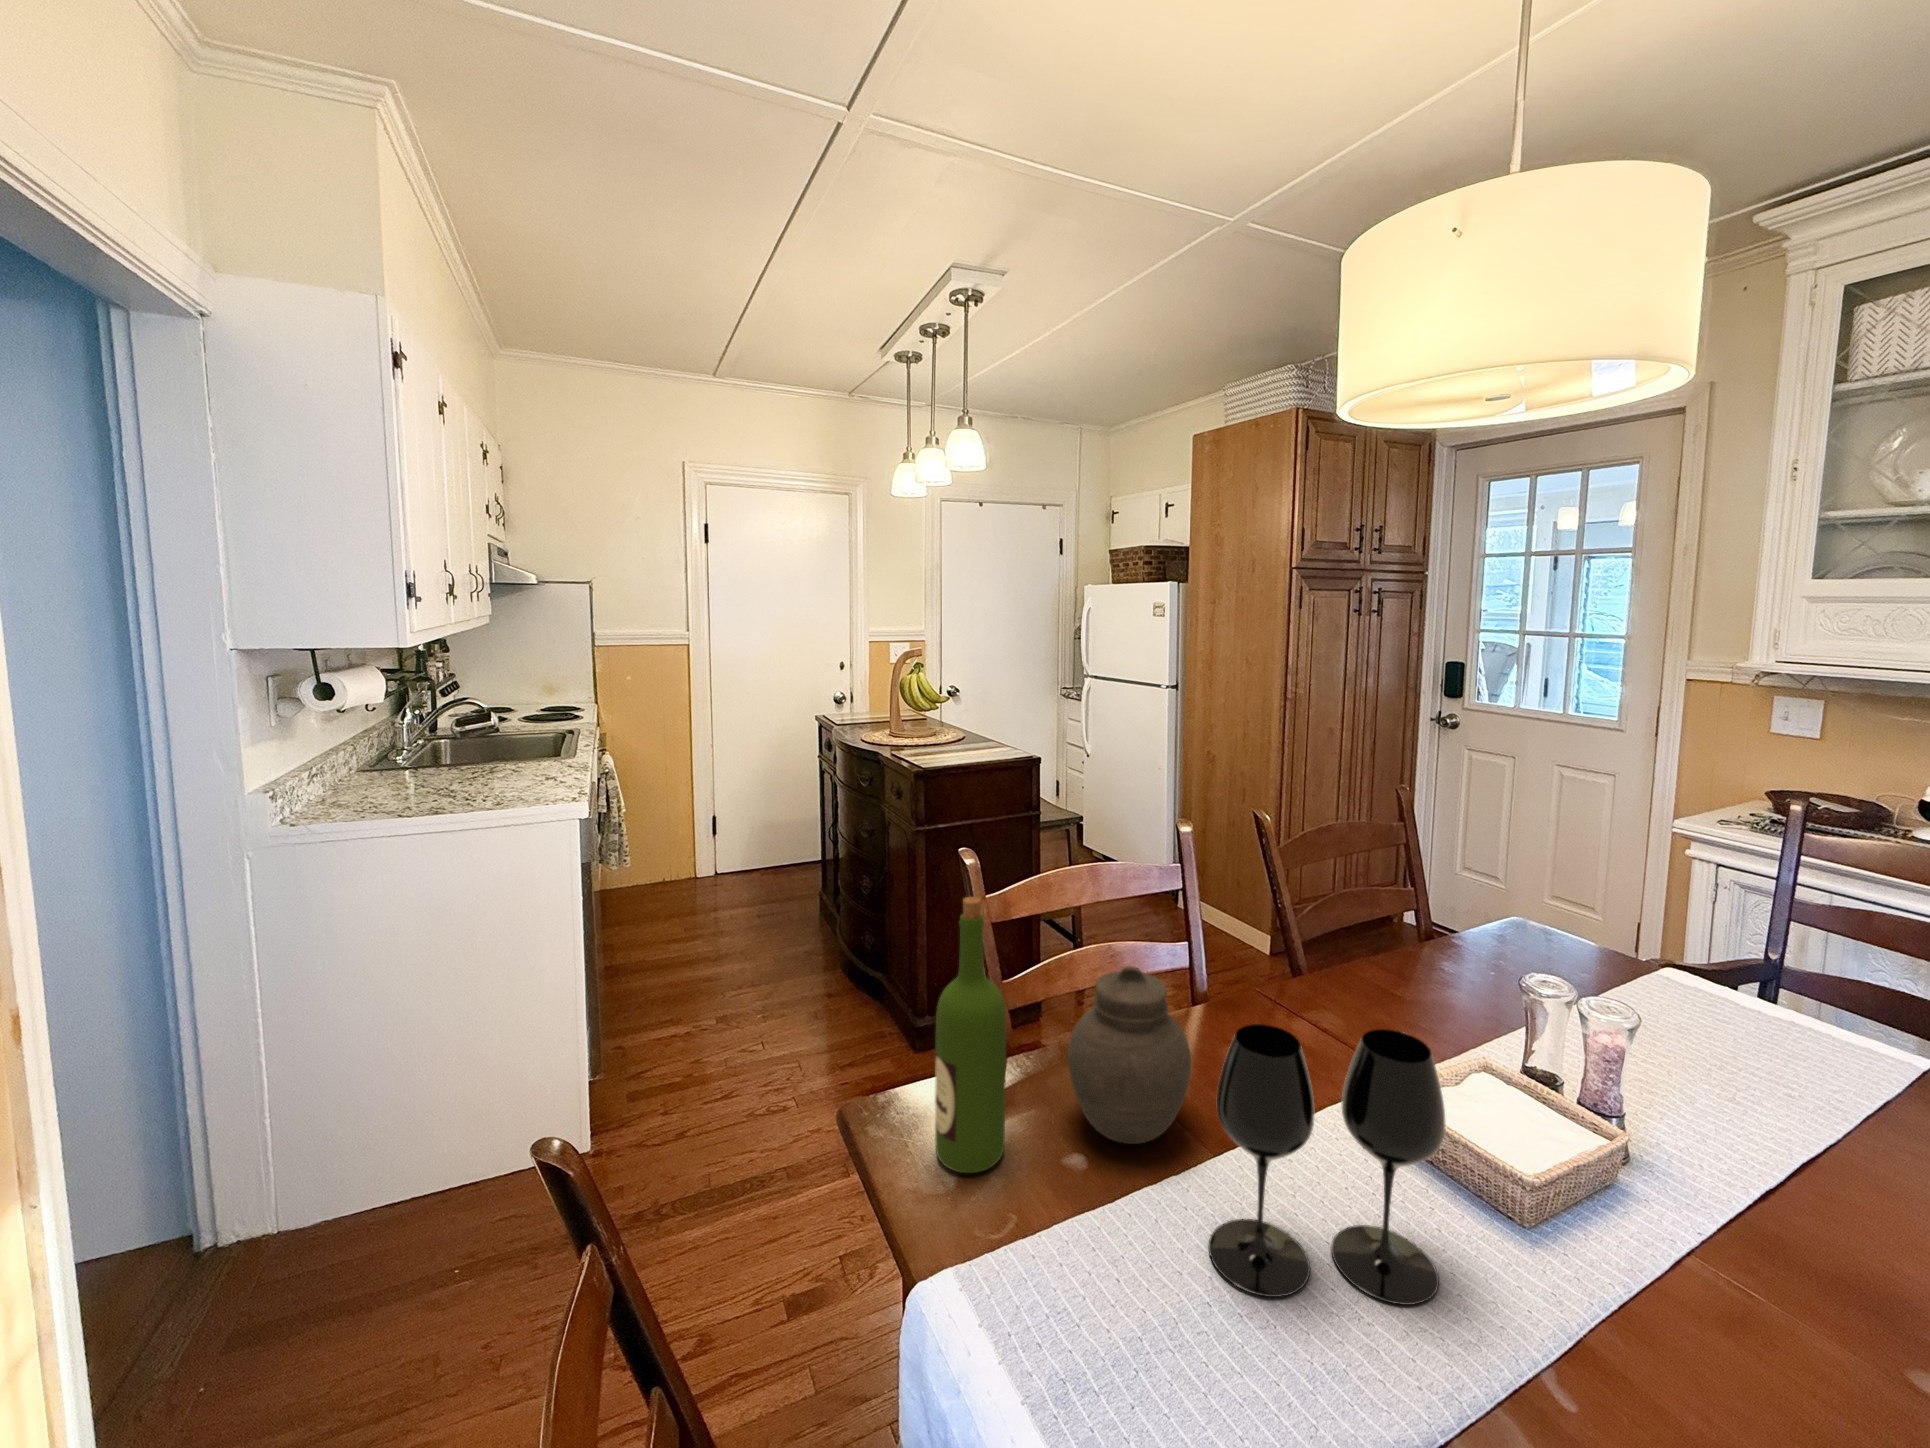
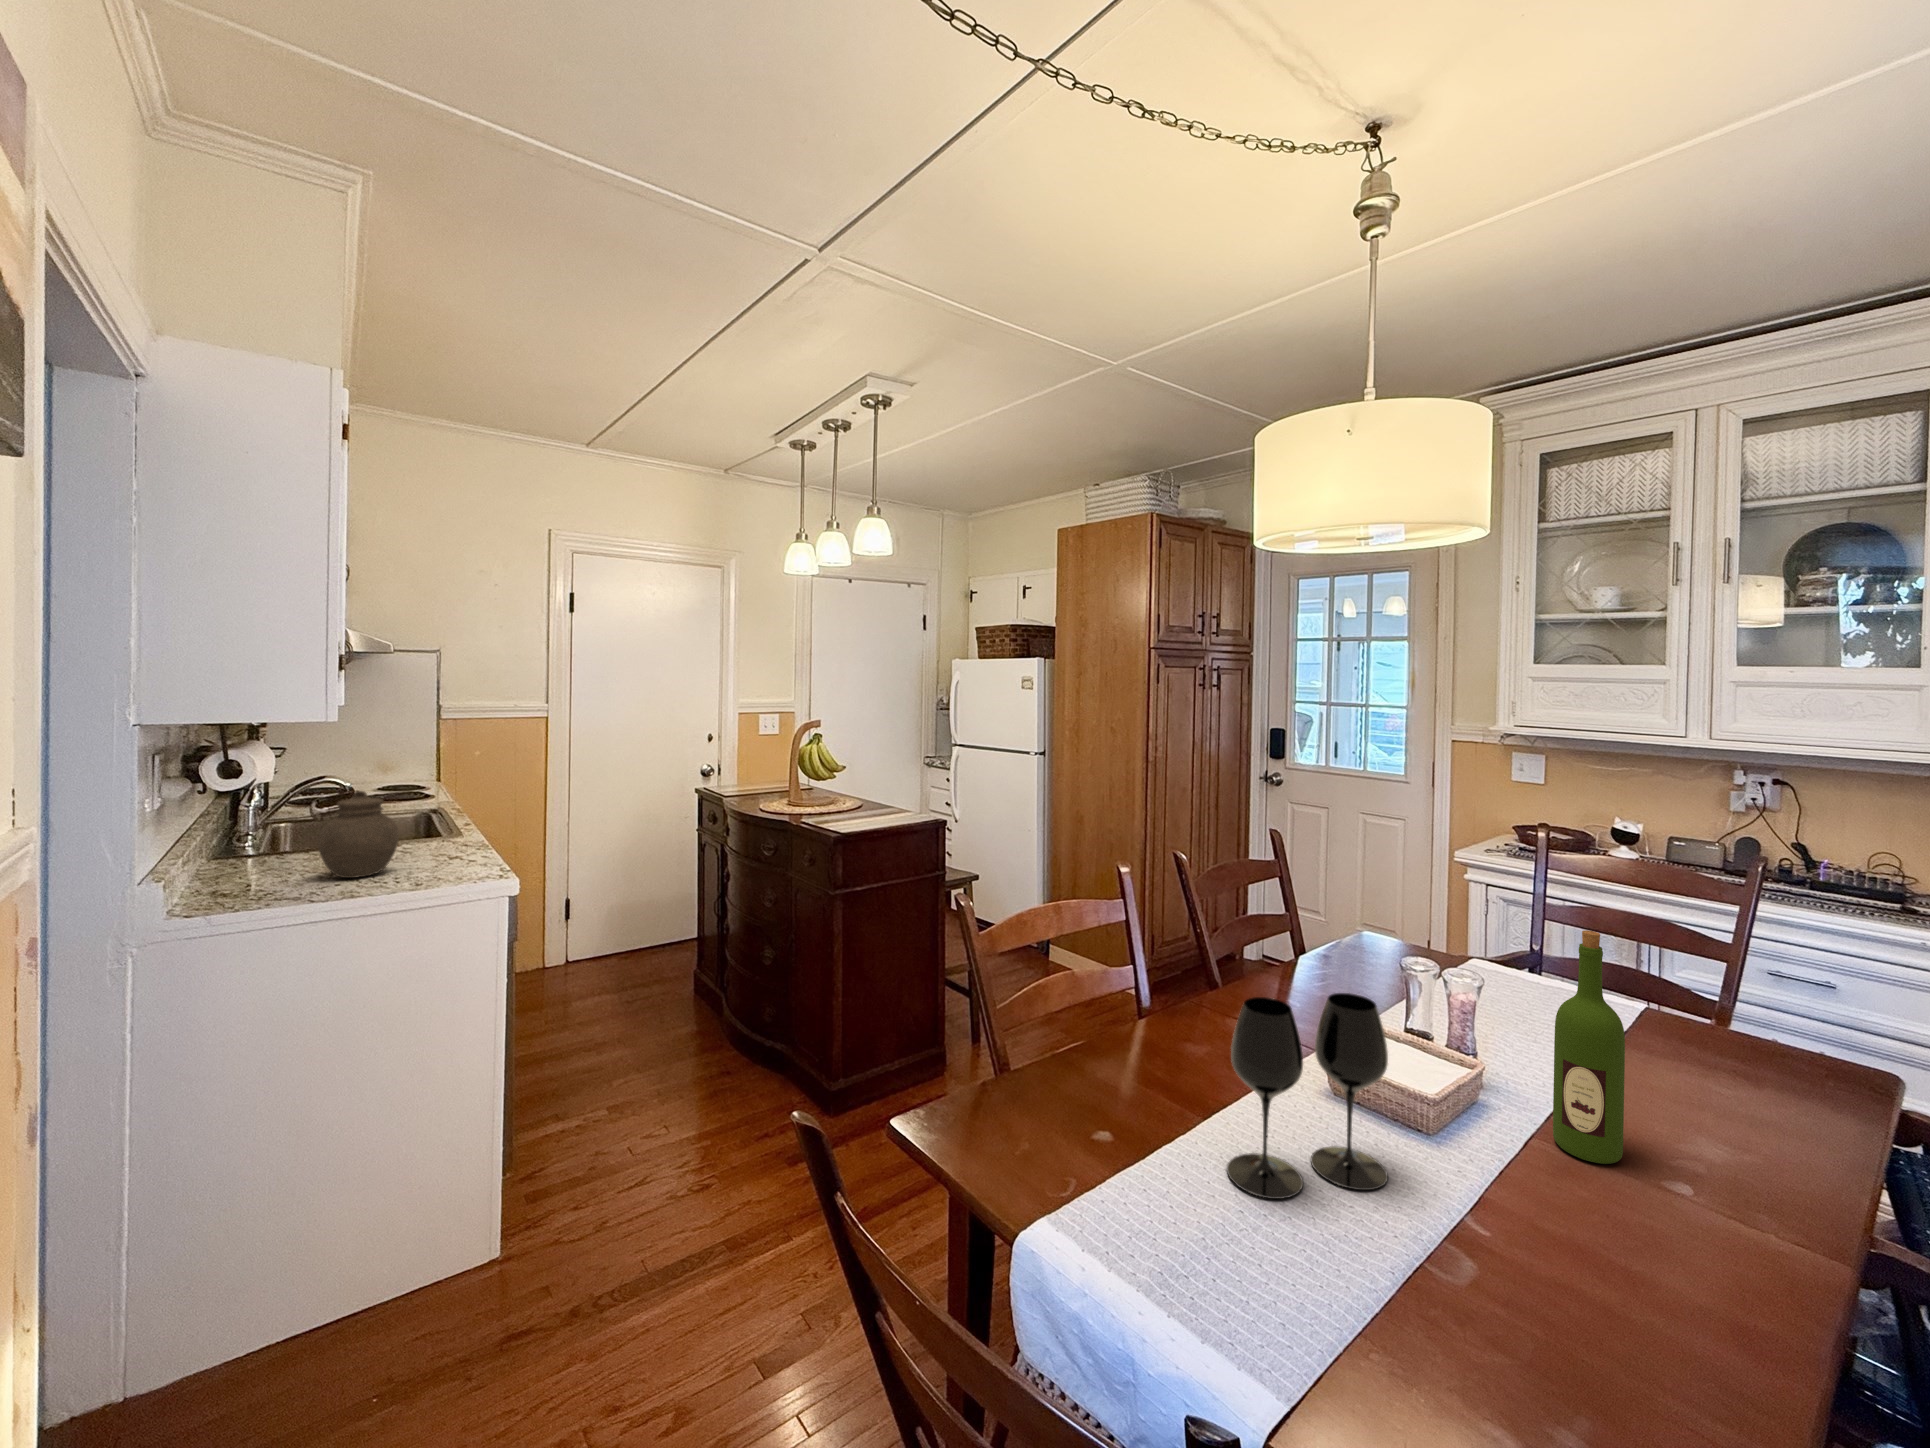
wine bottle: present [935,897,1006,1173] -> present [1553,930,1625,1164]
jar: present [1068,966,1191,1144] -> present [318,791,399,878]

